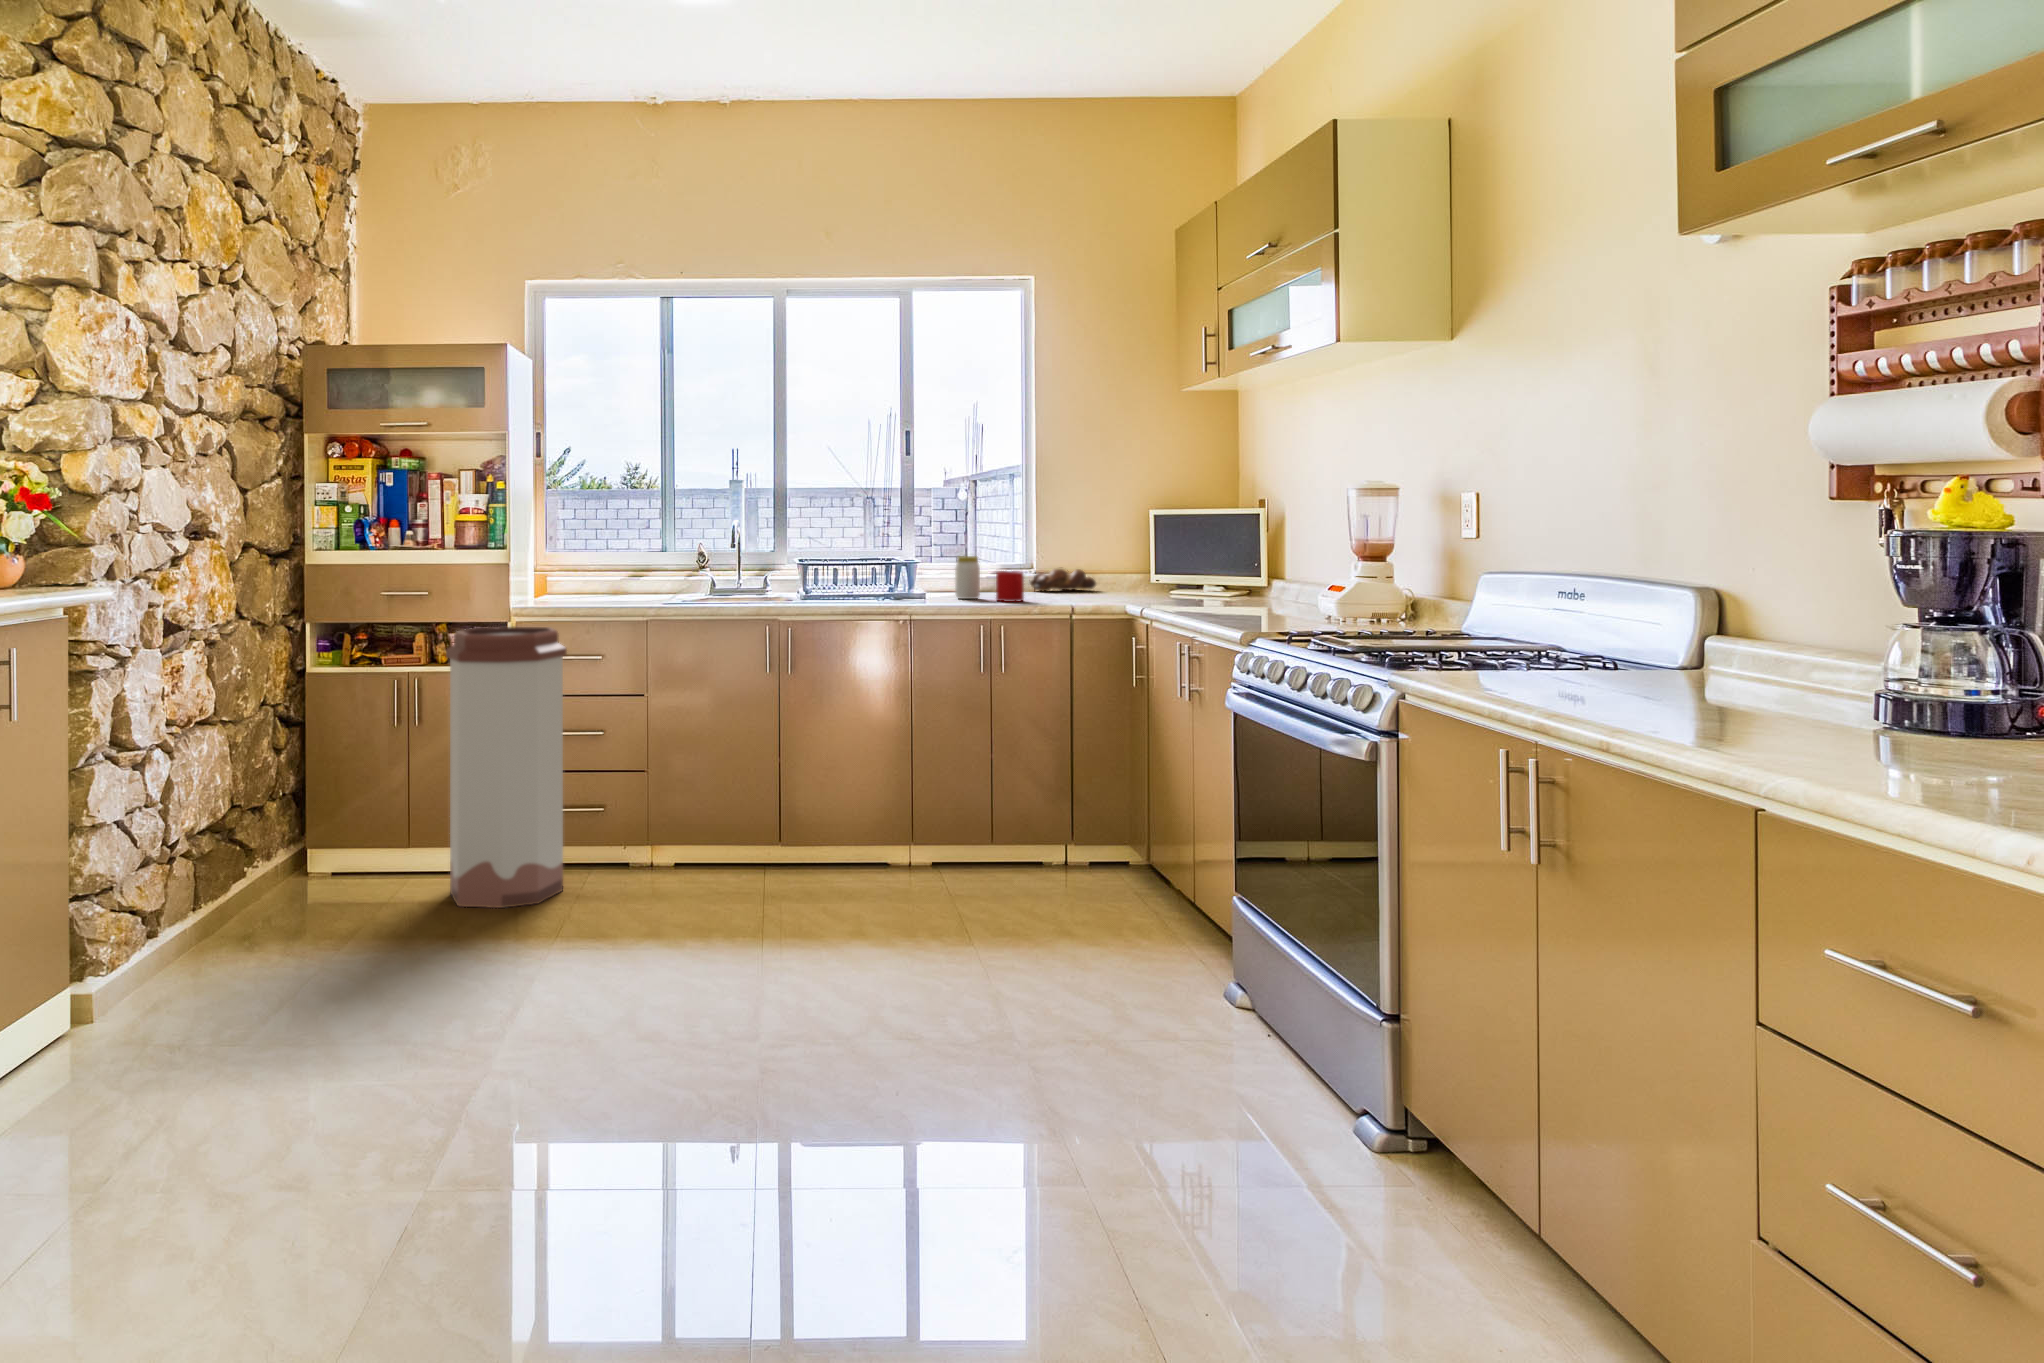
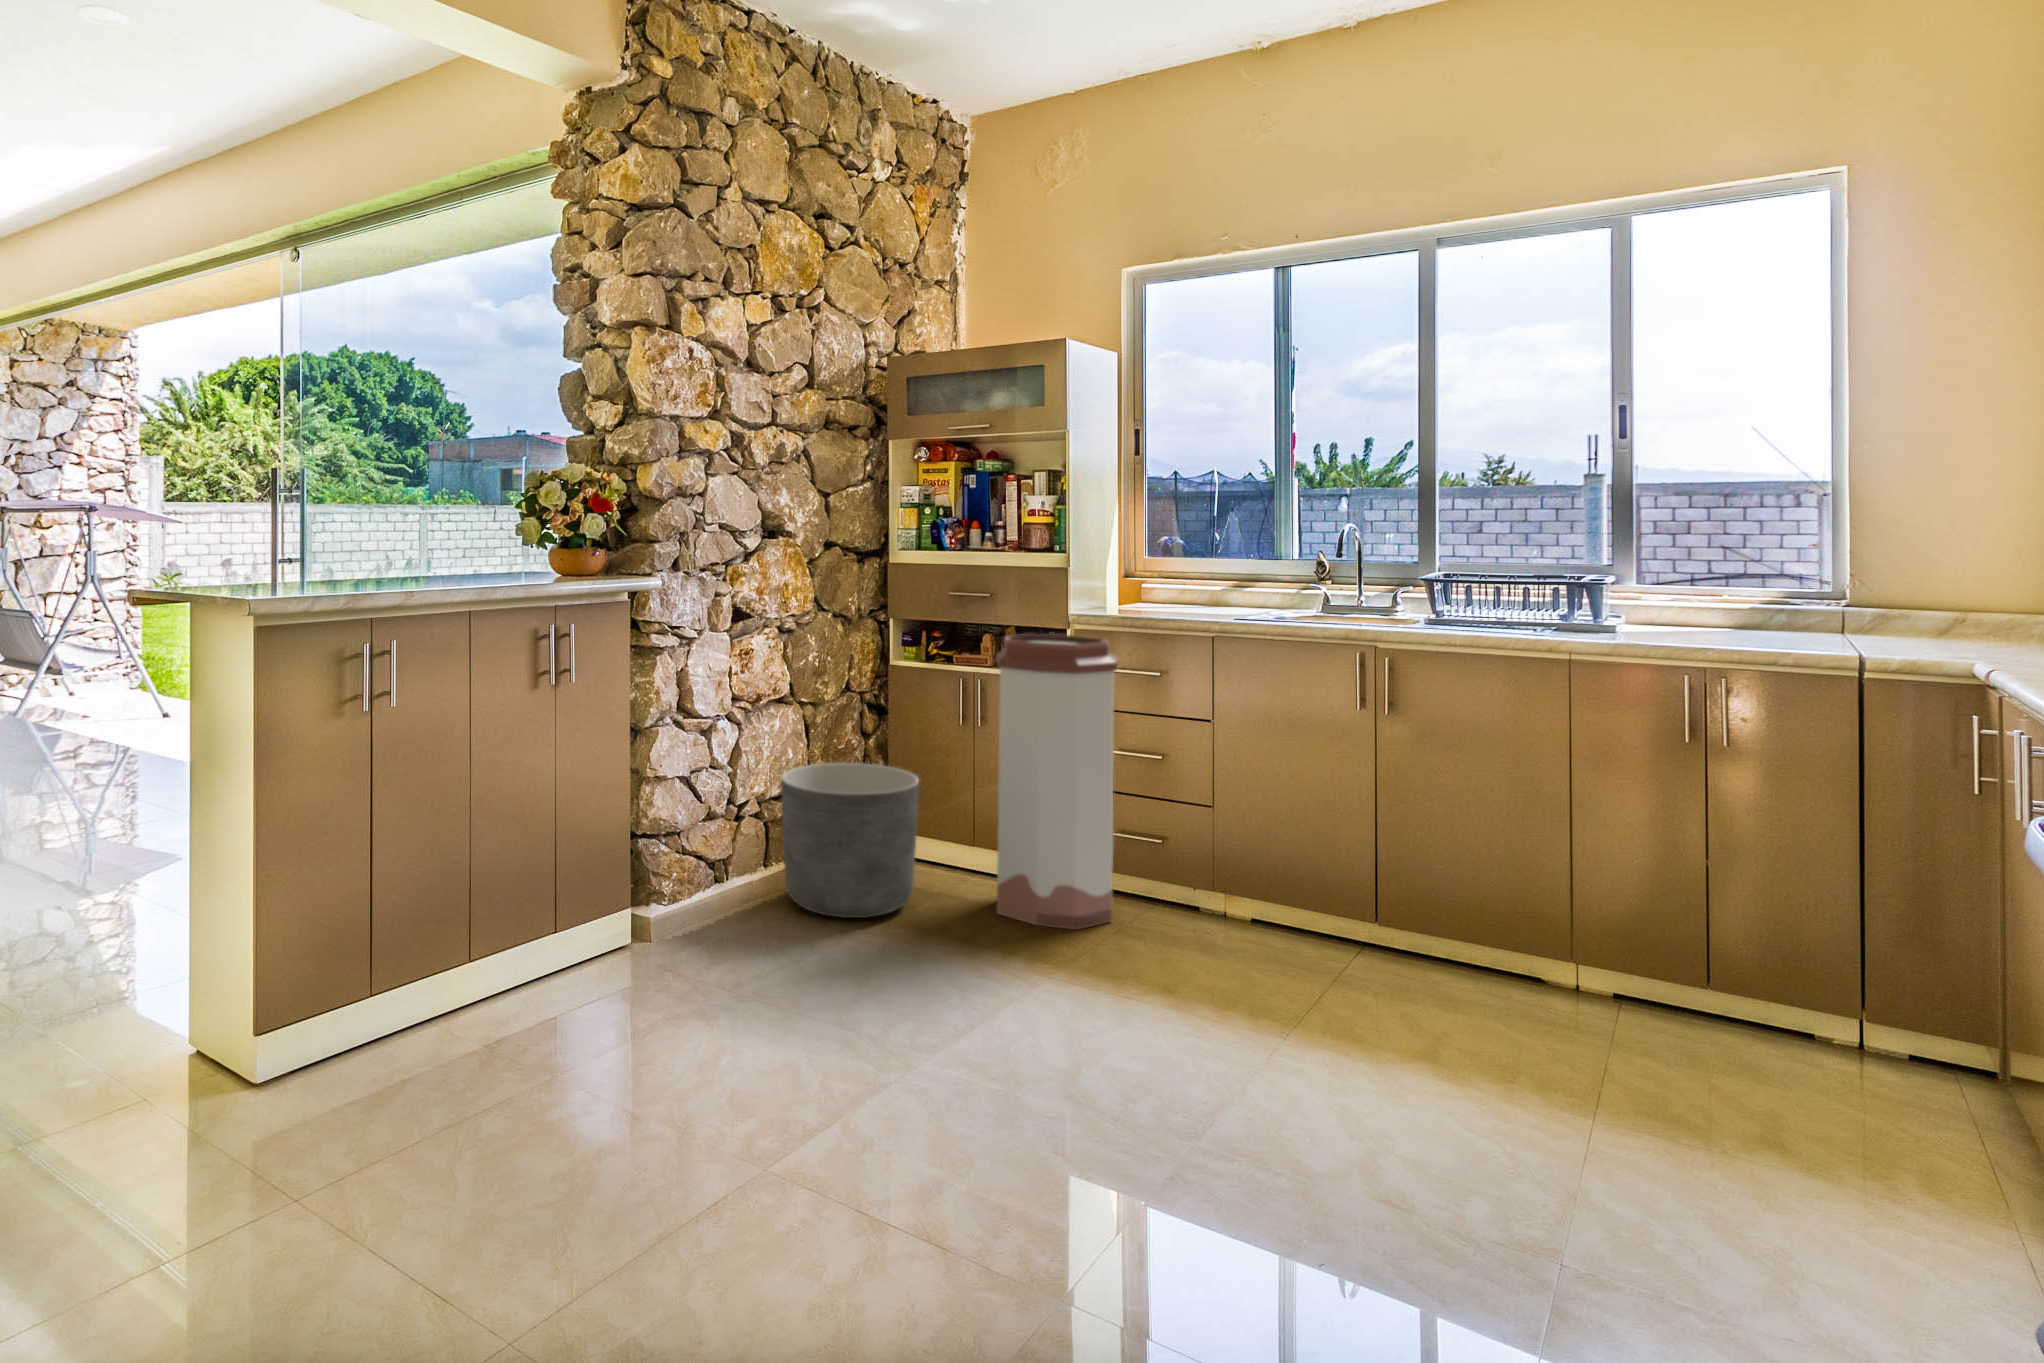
jar: present [955,556,980,599] -> none [1673,583,1716,644]
bread loaf: present [1030,569,1096,591] -> none [1845,607,1985,643]
mug: present [996,571,1024,602] -> none [1736,607,1787,653]
planter: none [217,779,377,947] -> present [781,763,919,918]

